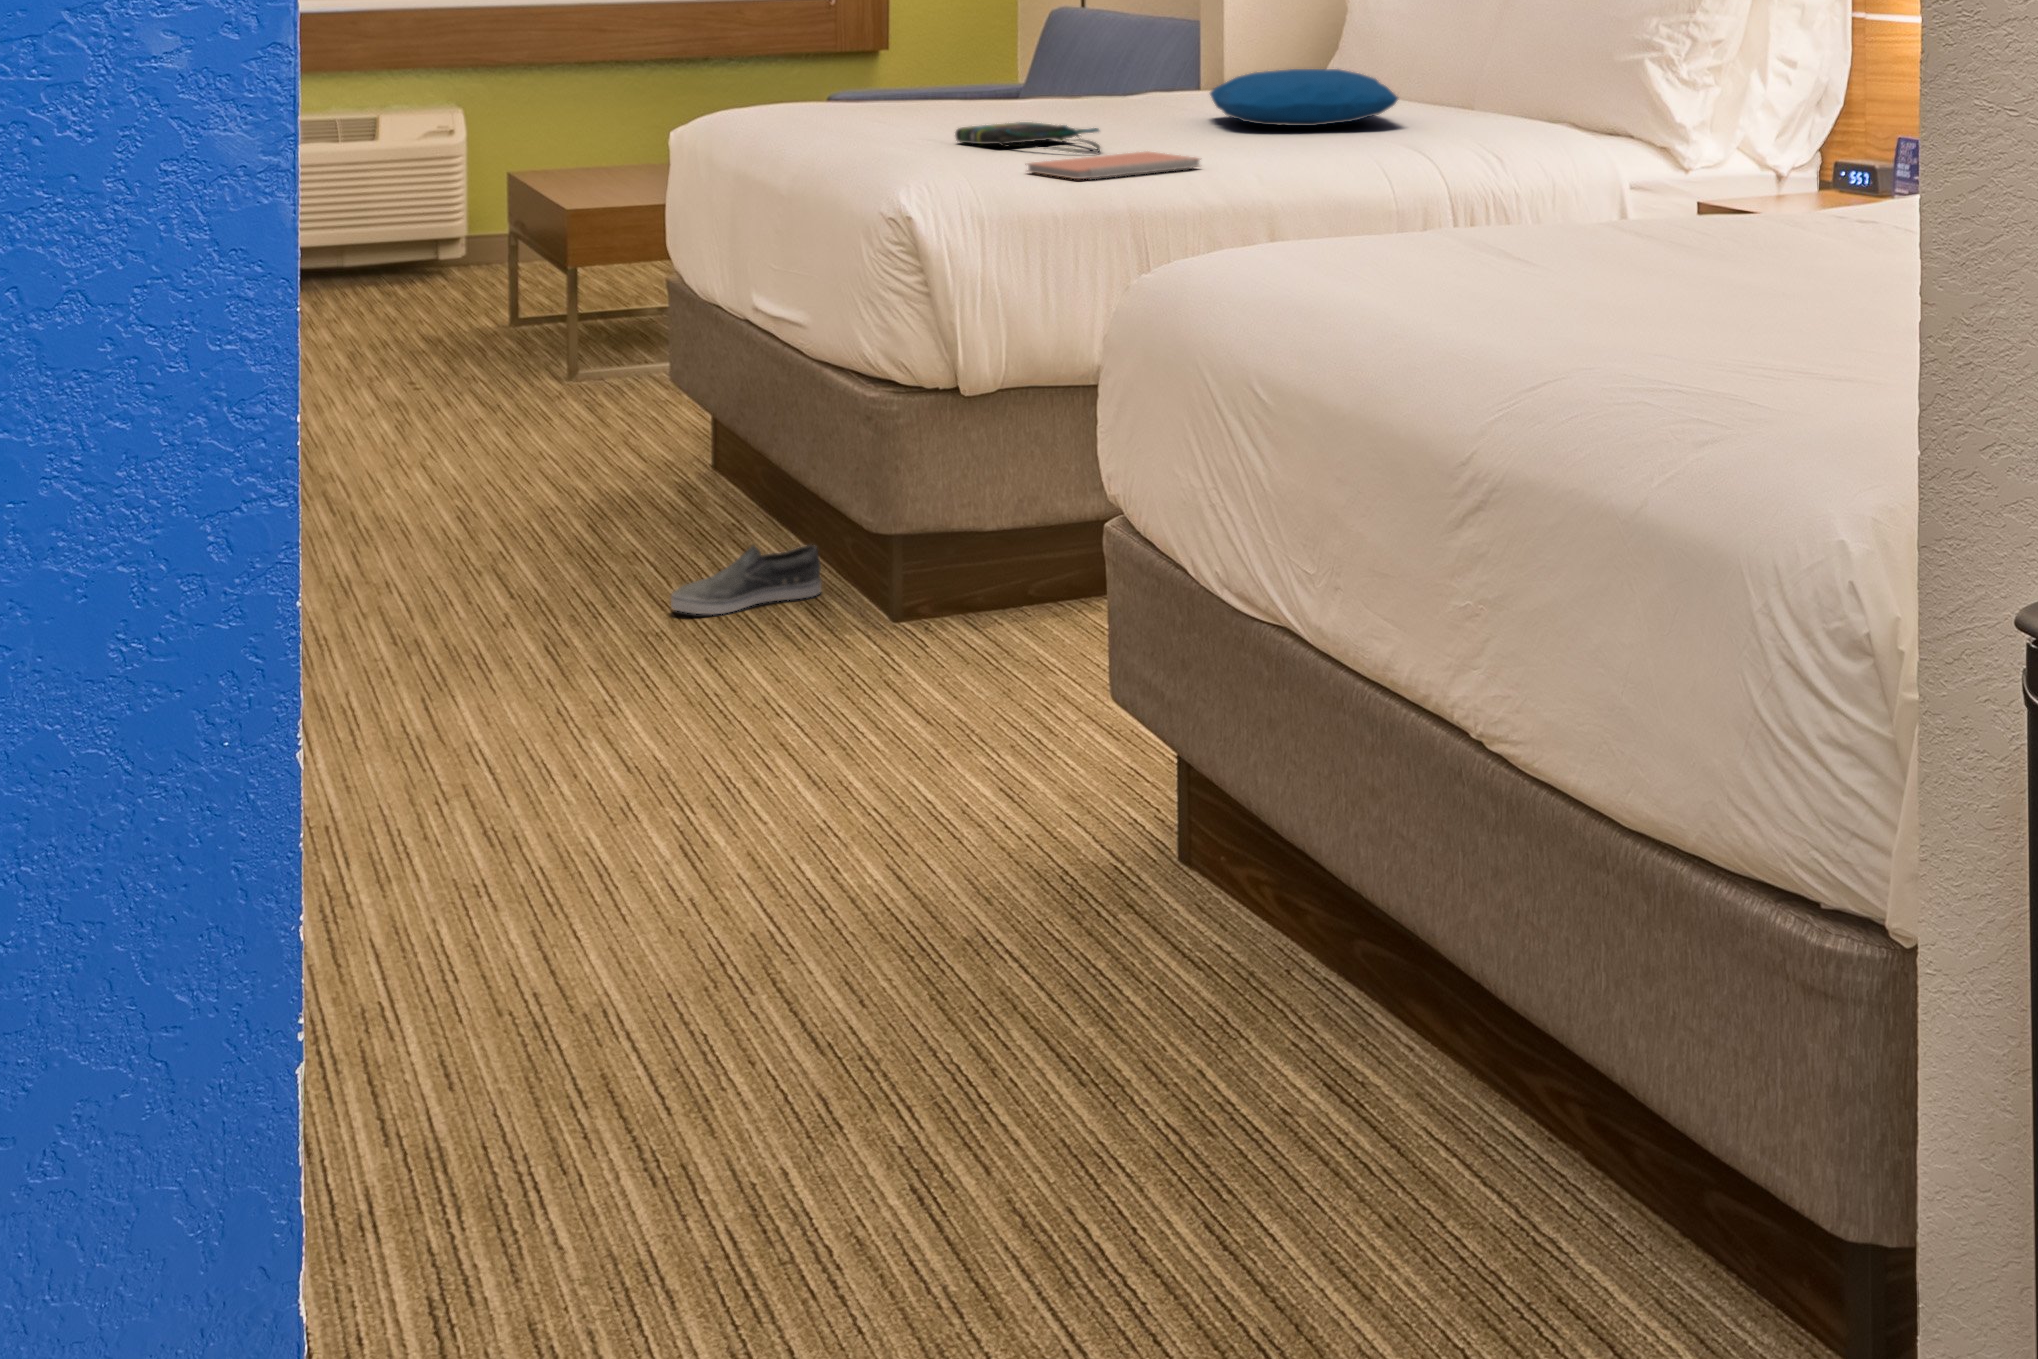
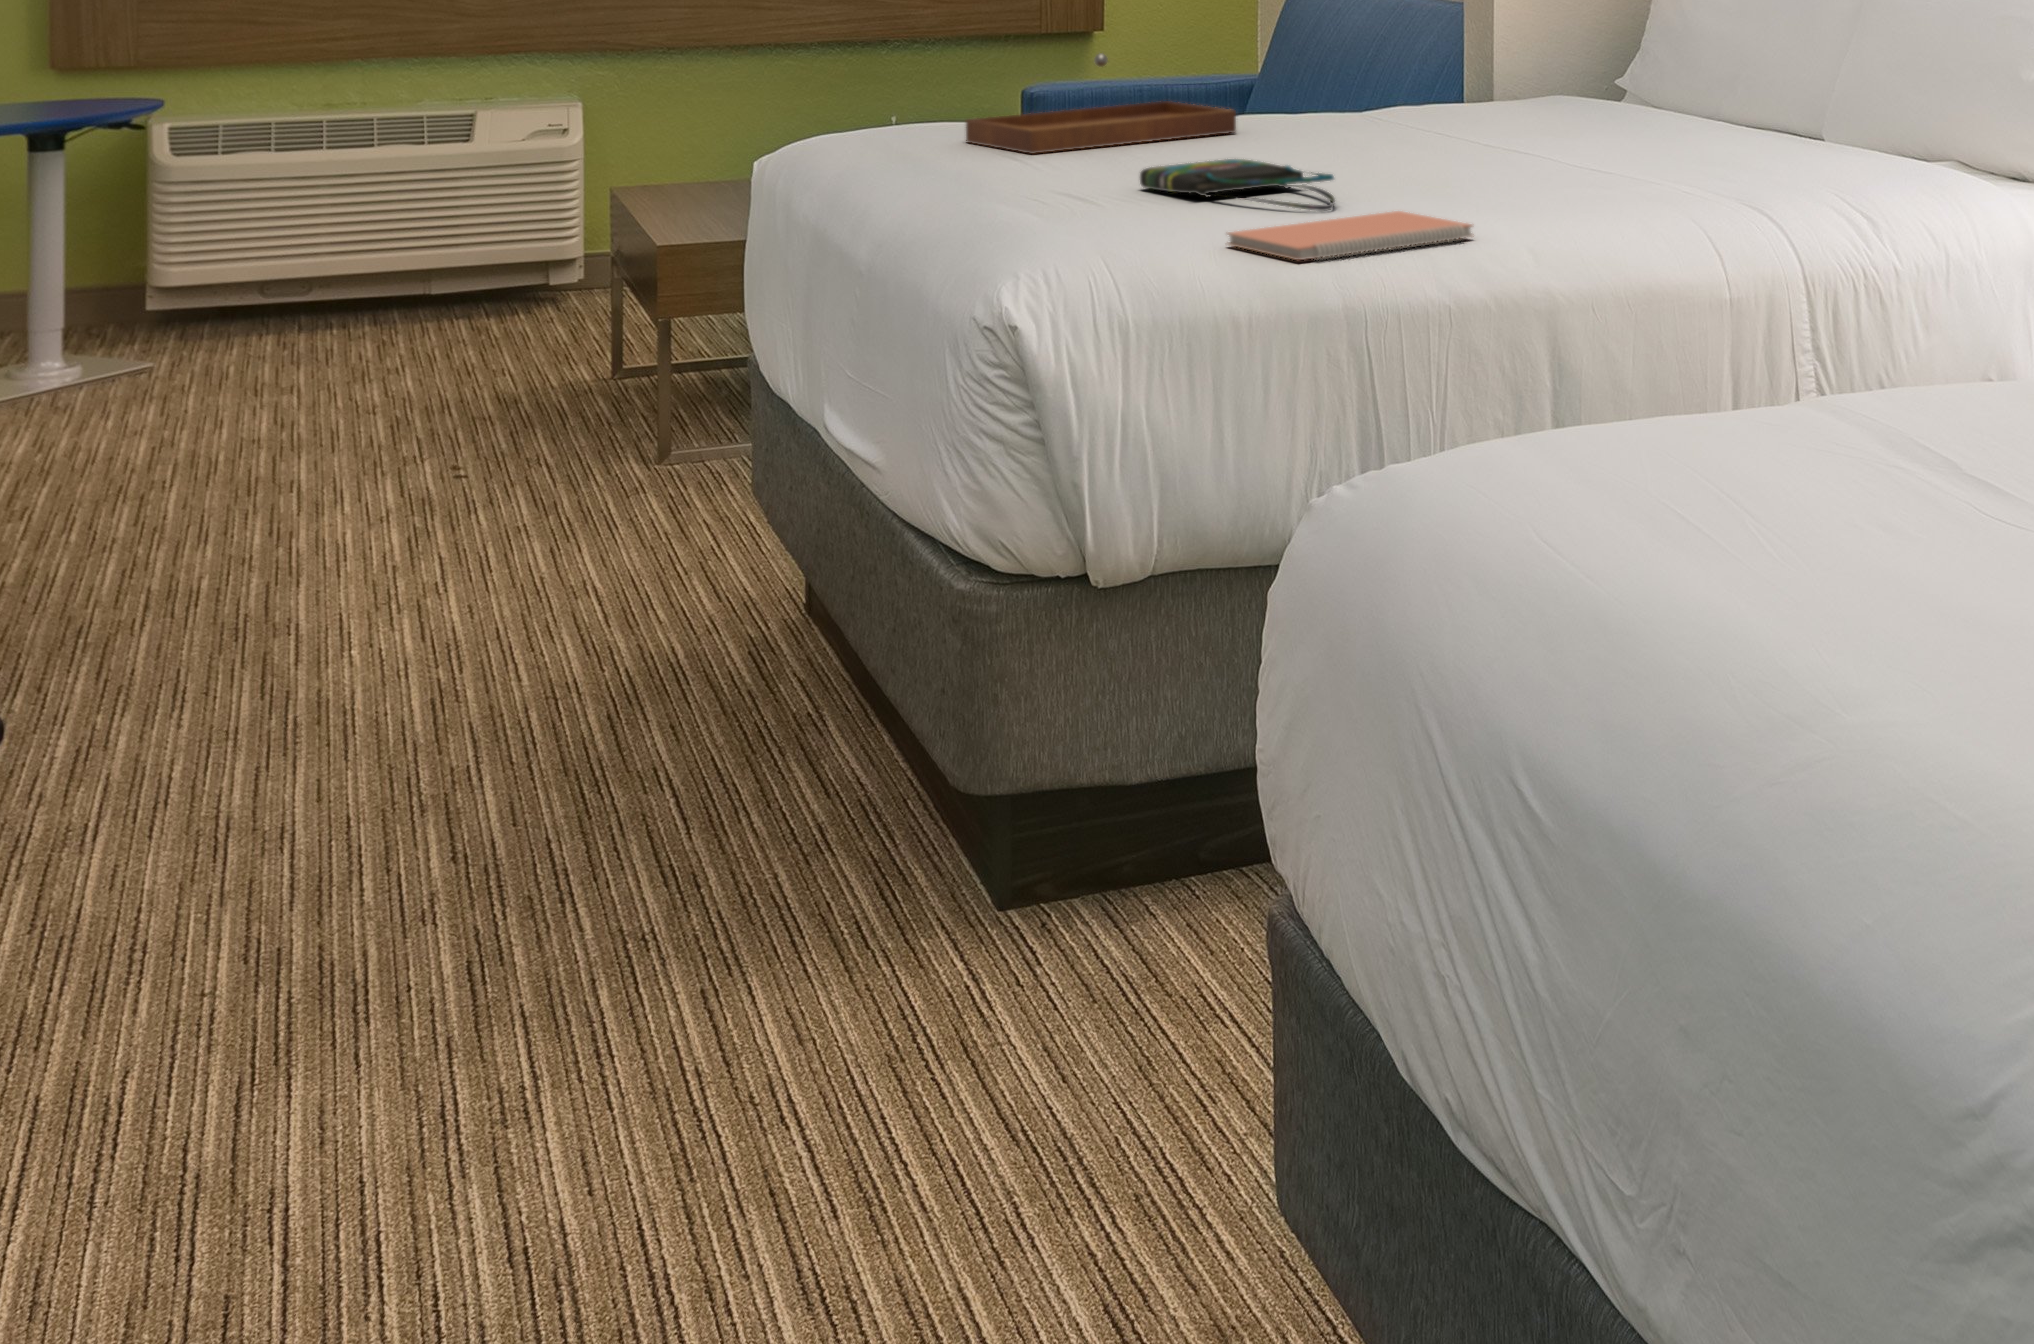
tray: none [815,50,1020,124] -> present [966,54,1236,154]
pillow: present [1210,69,1398,126] -> none [1483,85,1736,161]
shoe: present [671,545,821,614] -> none [706,778,930,893]

